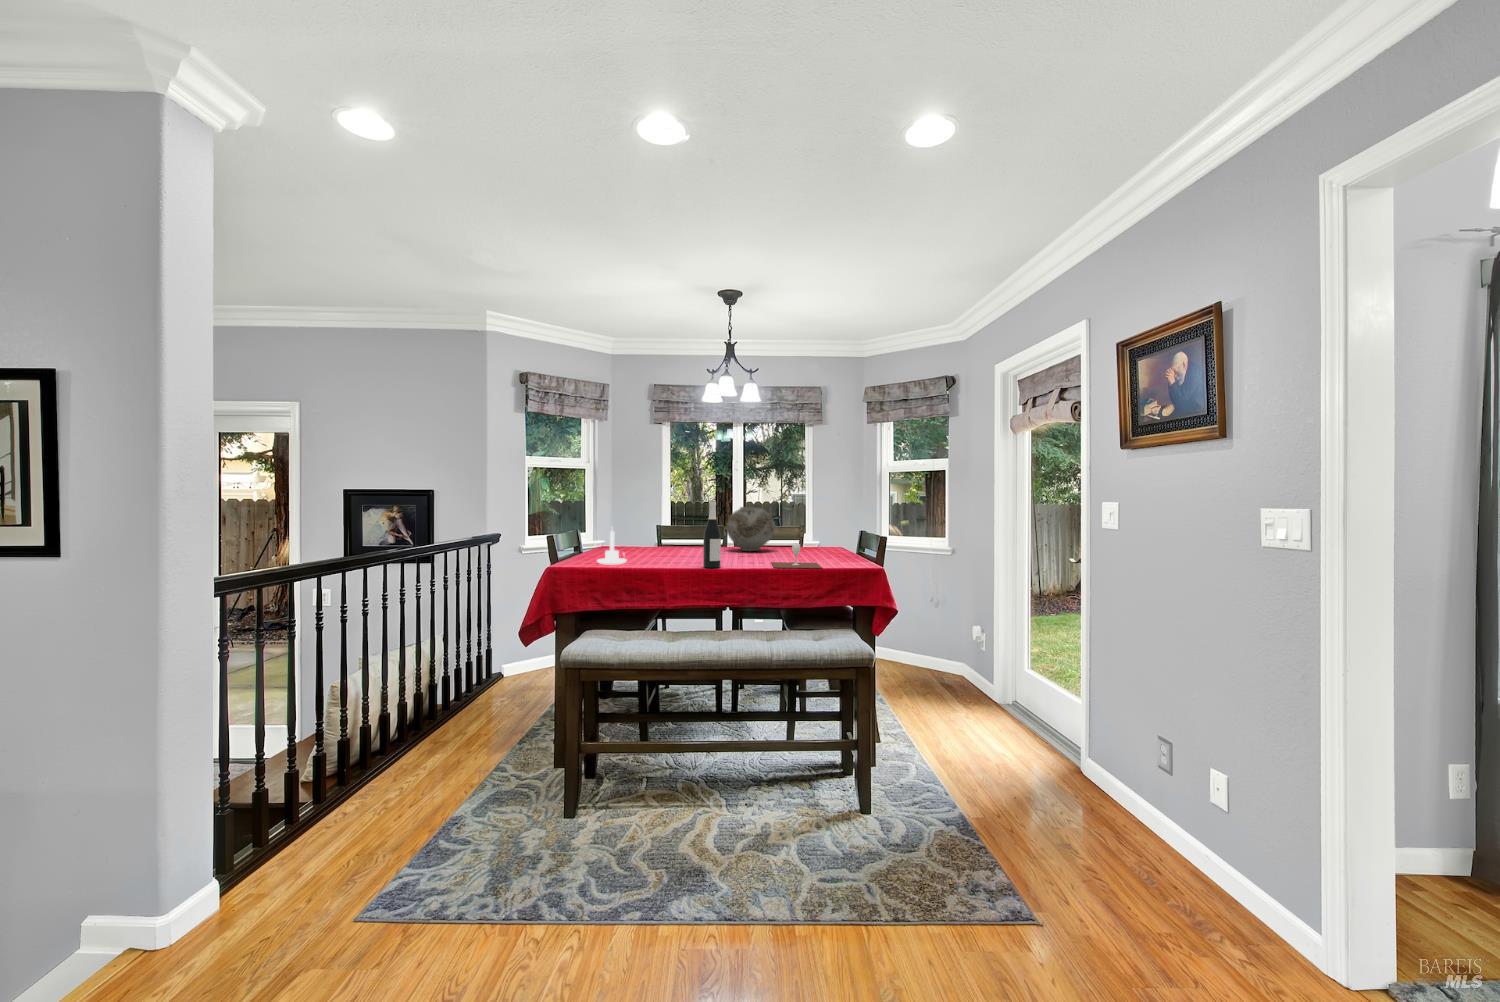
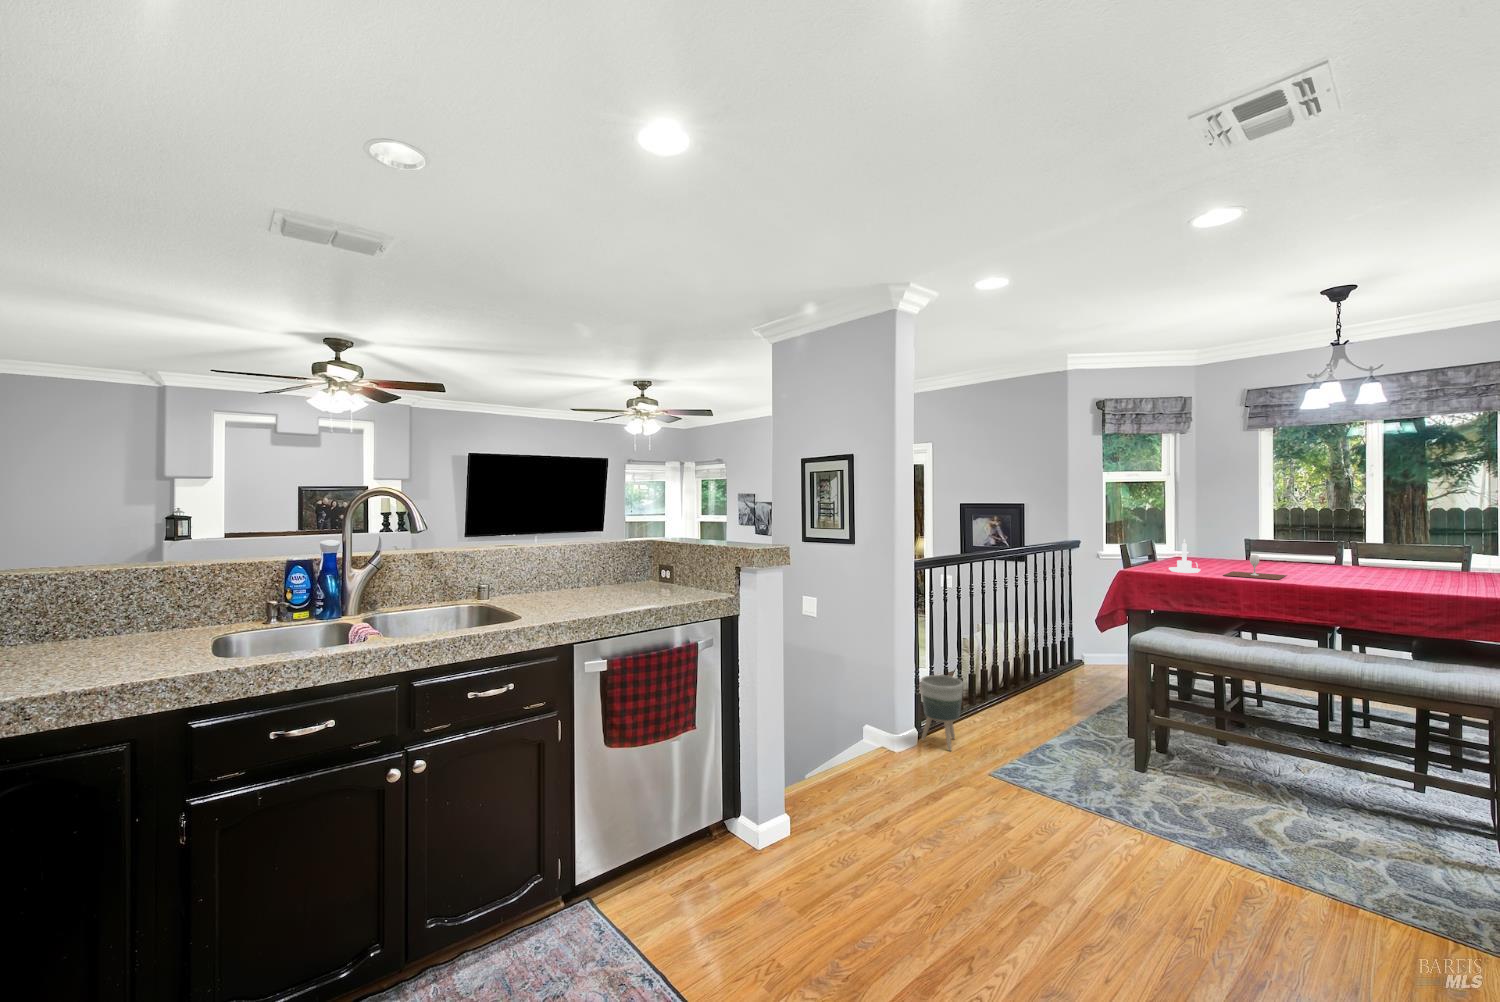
wine bottle: present [703,501,721,568] -> none [1288,518,1310,584]
vase: present [727,507,775,551] -> none [1334,522,1409,571]
wine glass: present [772,544,822,568] -> present [1224,555,1286,580]
planter: none [234,759,319,890] -> present [920,675,963,751]

